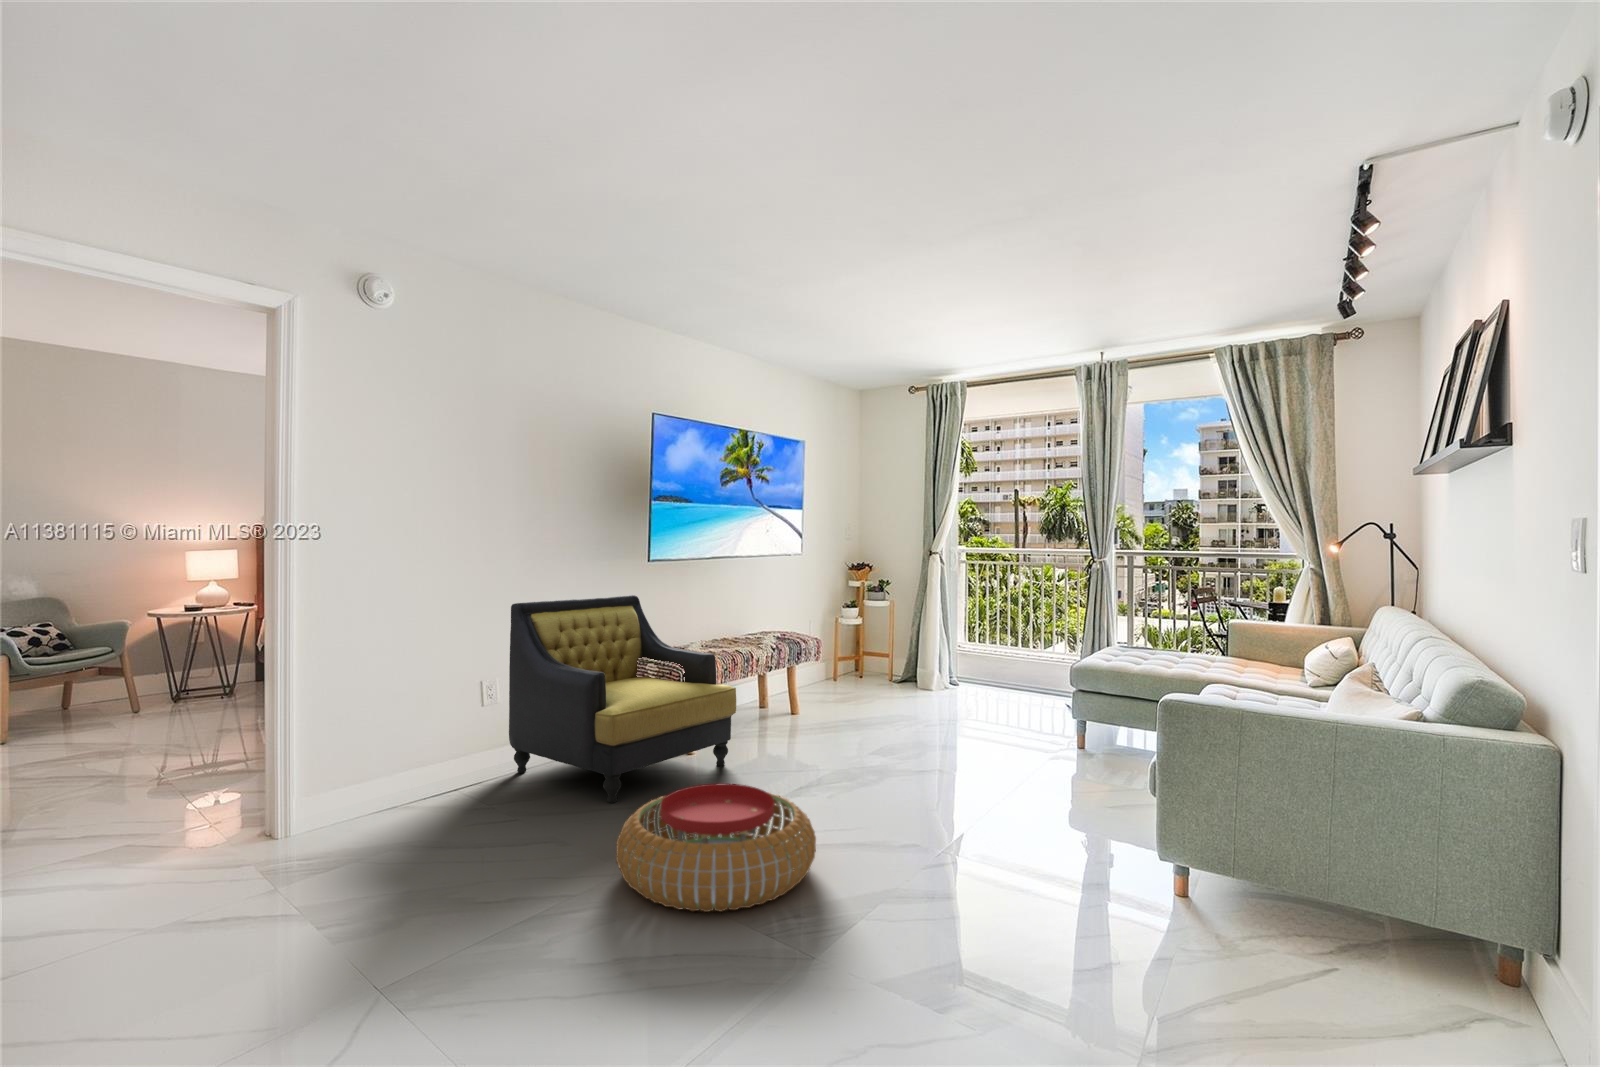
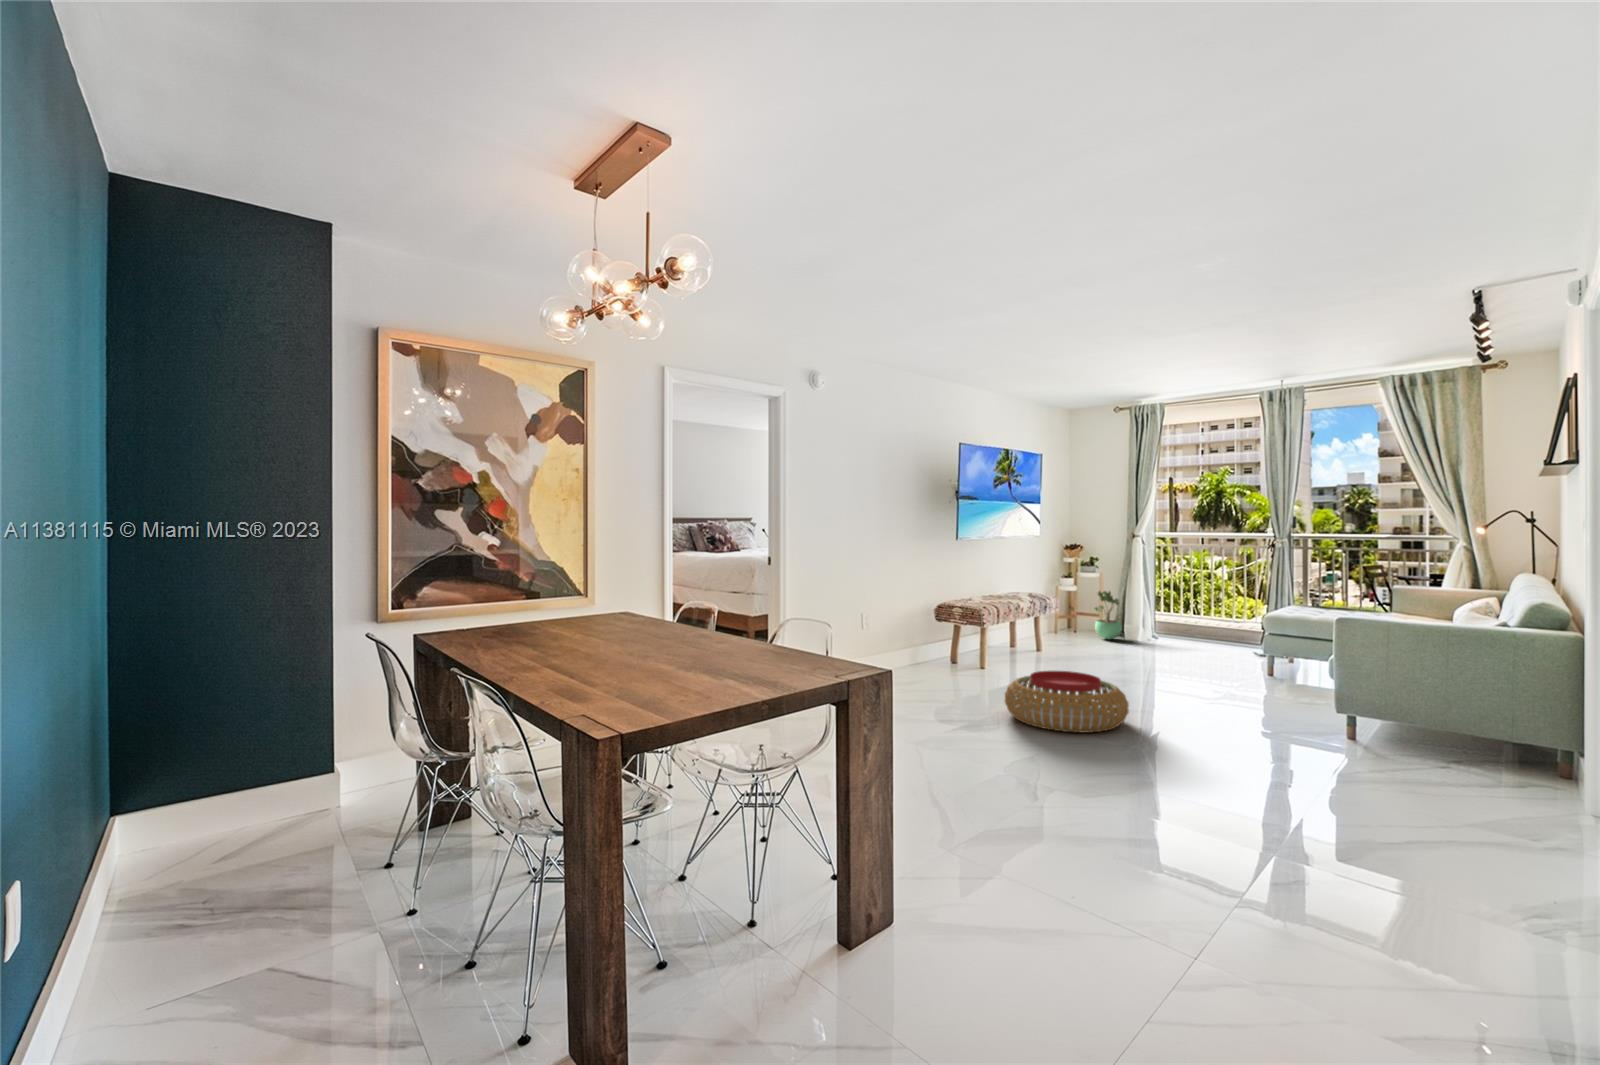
armchair: present [509,595,736,803] -> none [882,563,1027,689]
potted plant: none [879,627,912,692] -> present [1095,591,1122,639]

